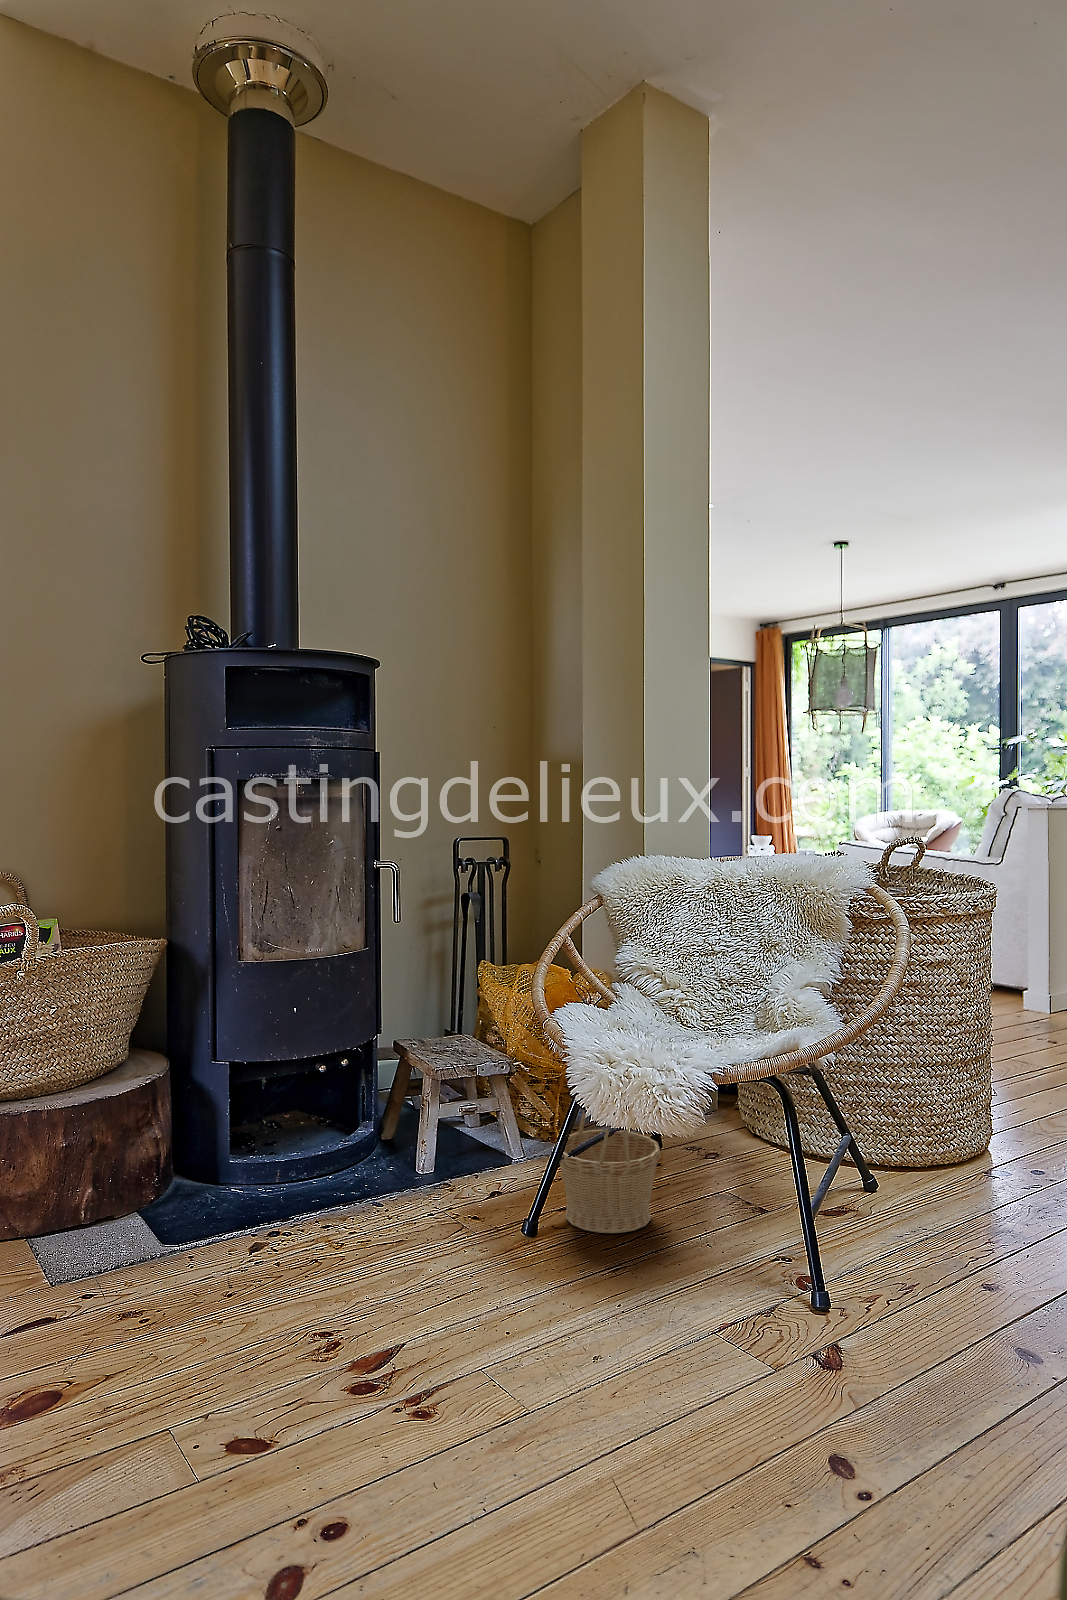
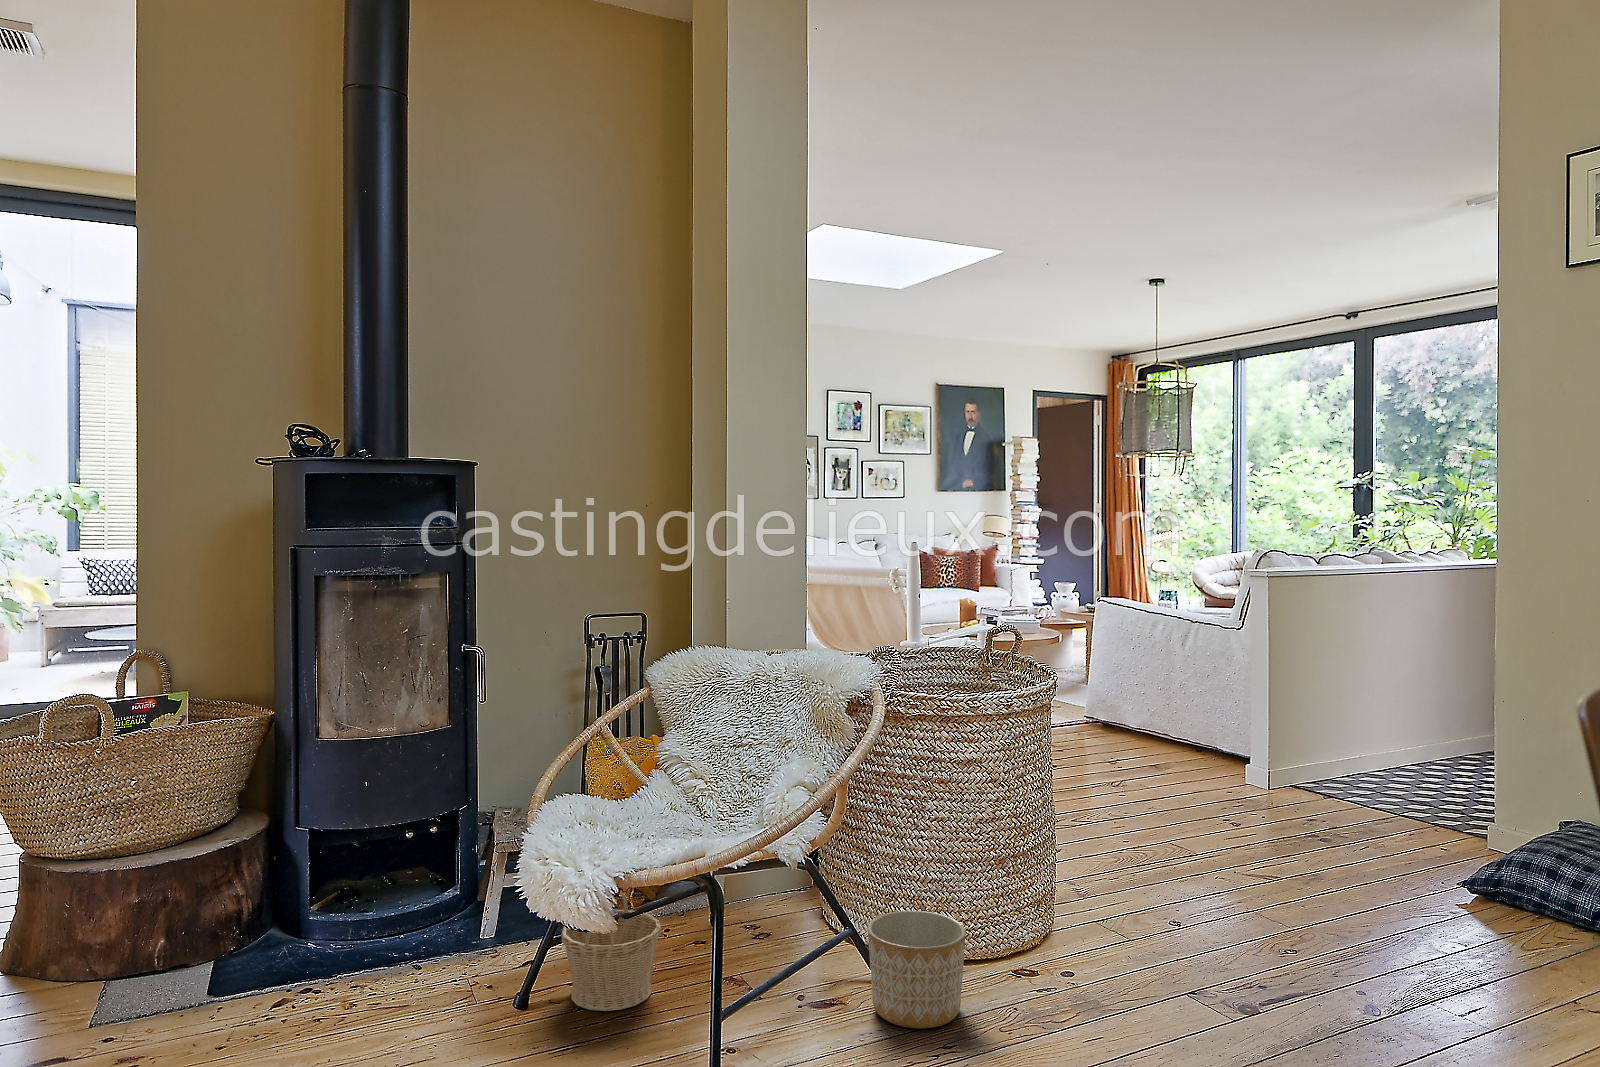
planter: none [875,1113,981,1227] -> present [868,911,966,1029]

